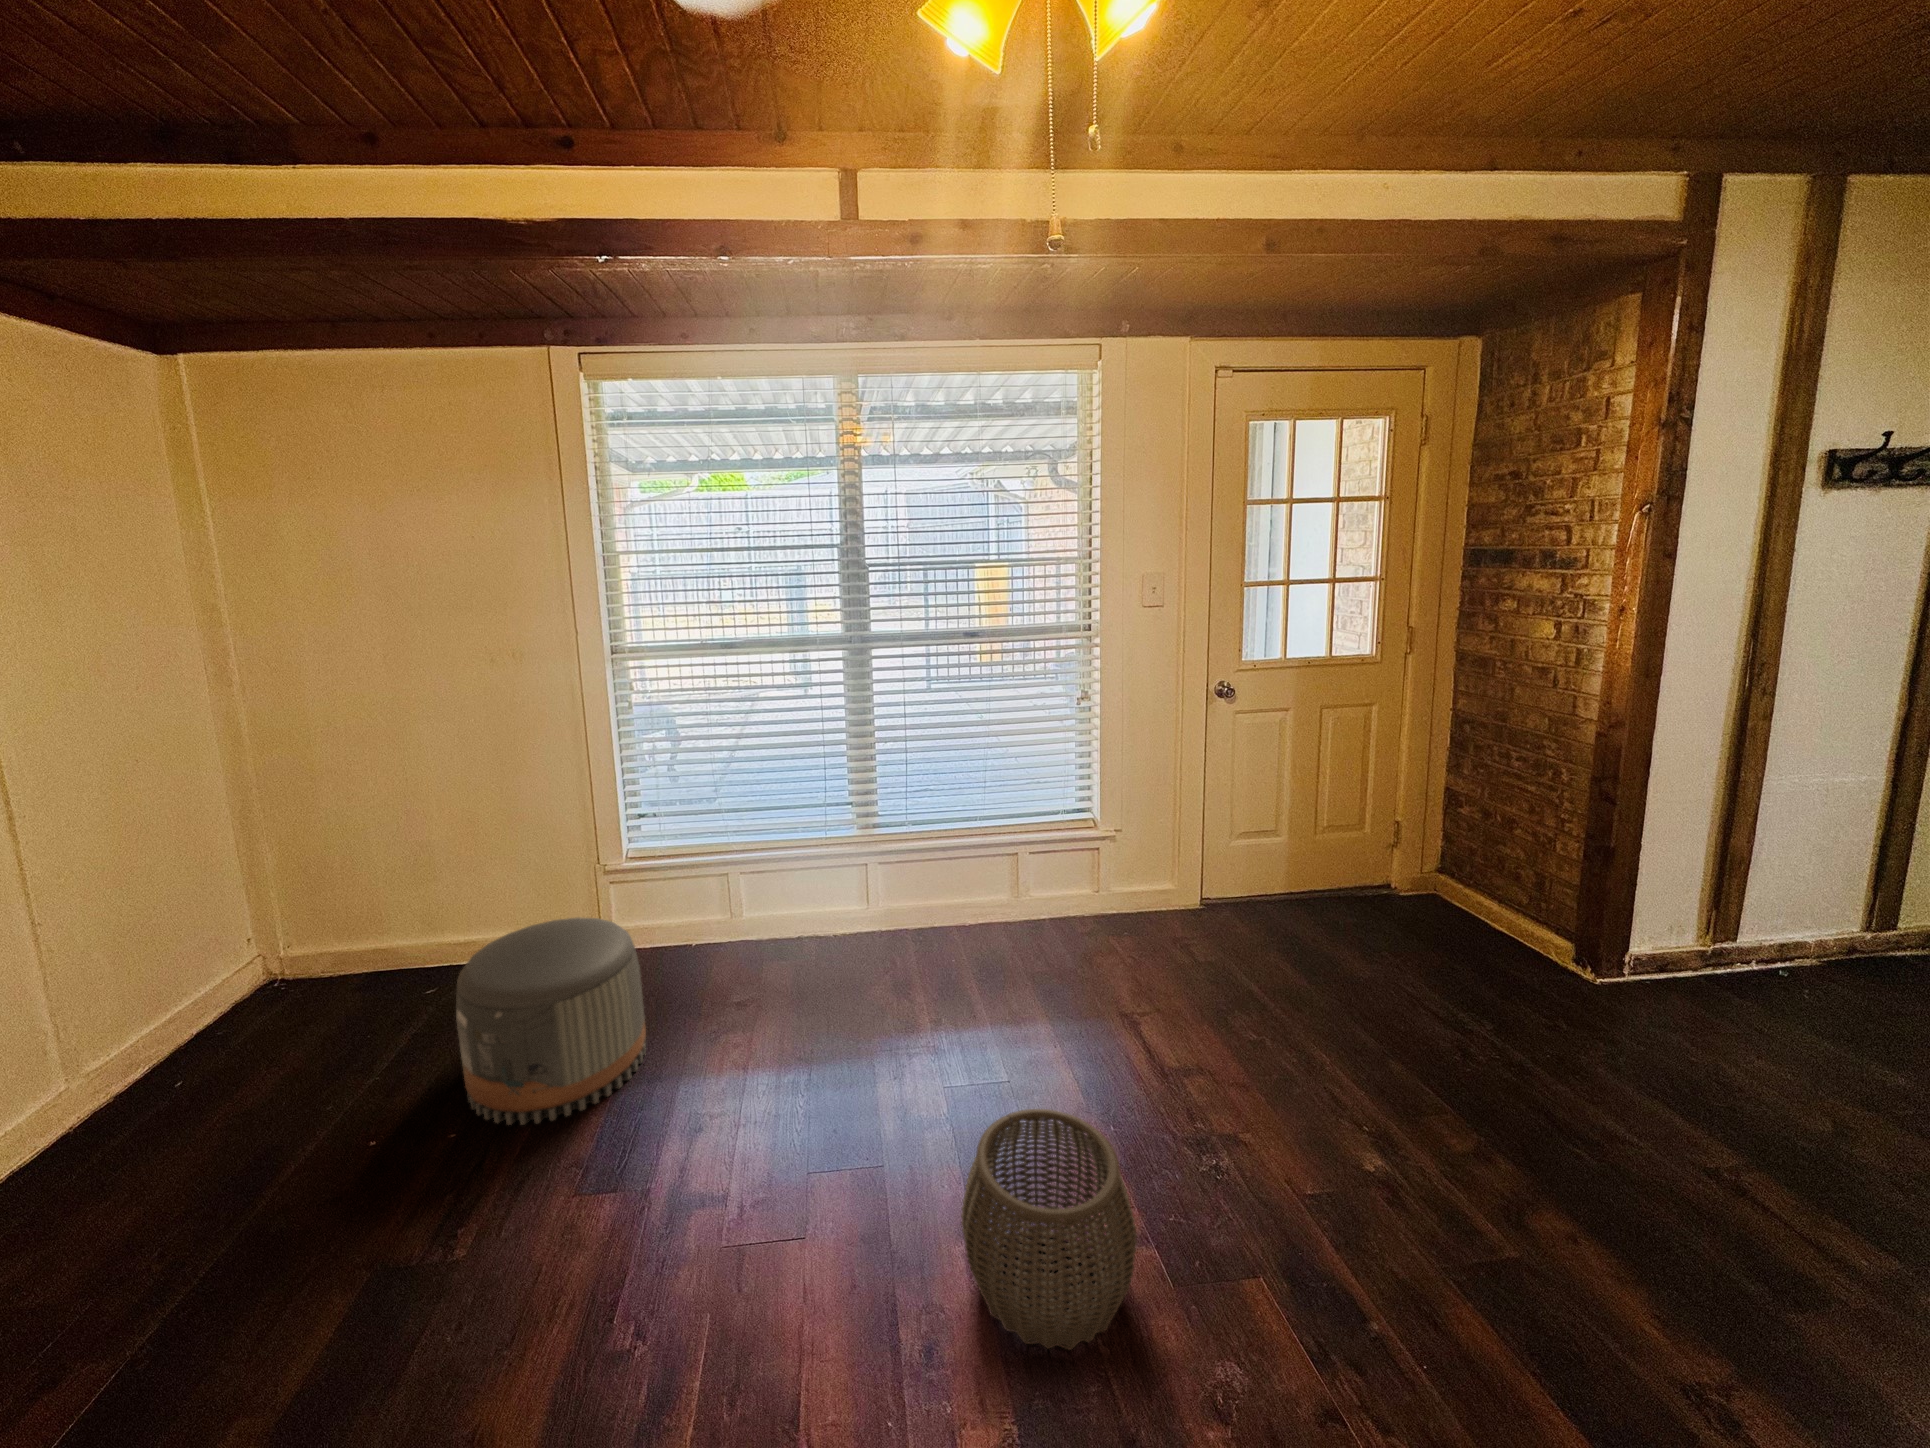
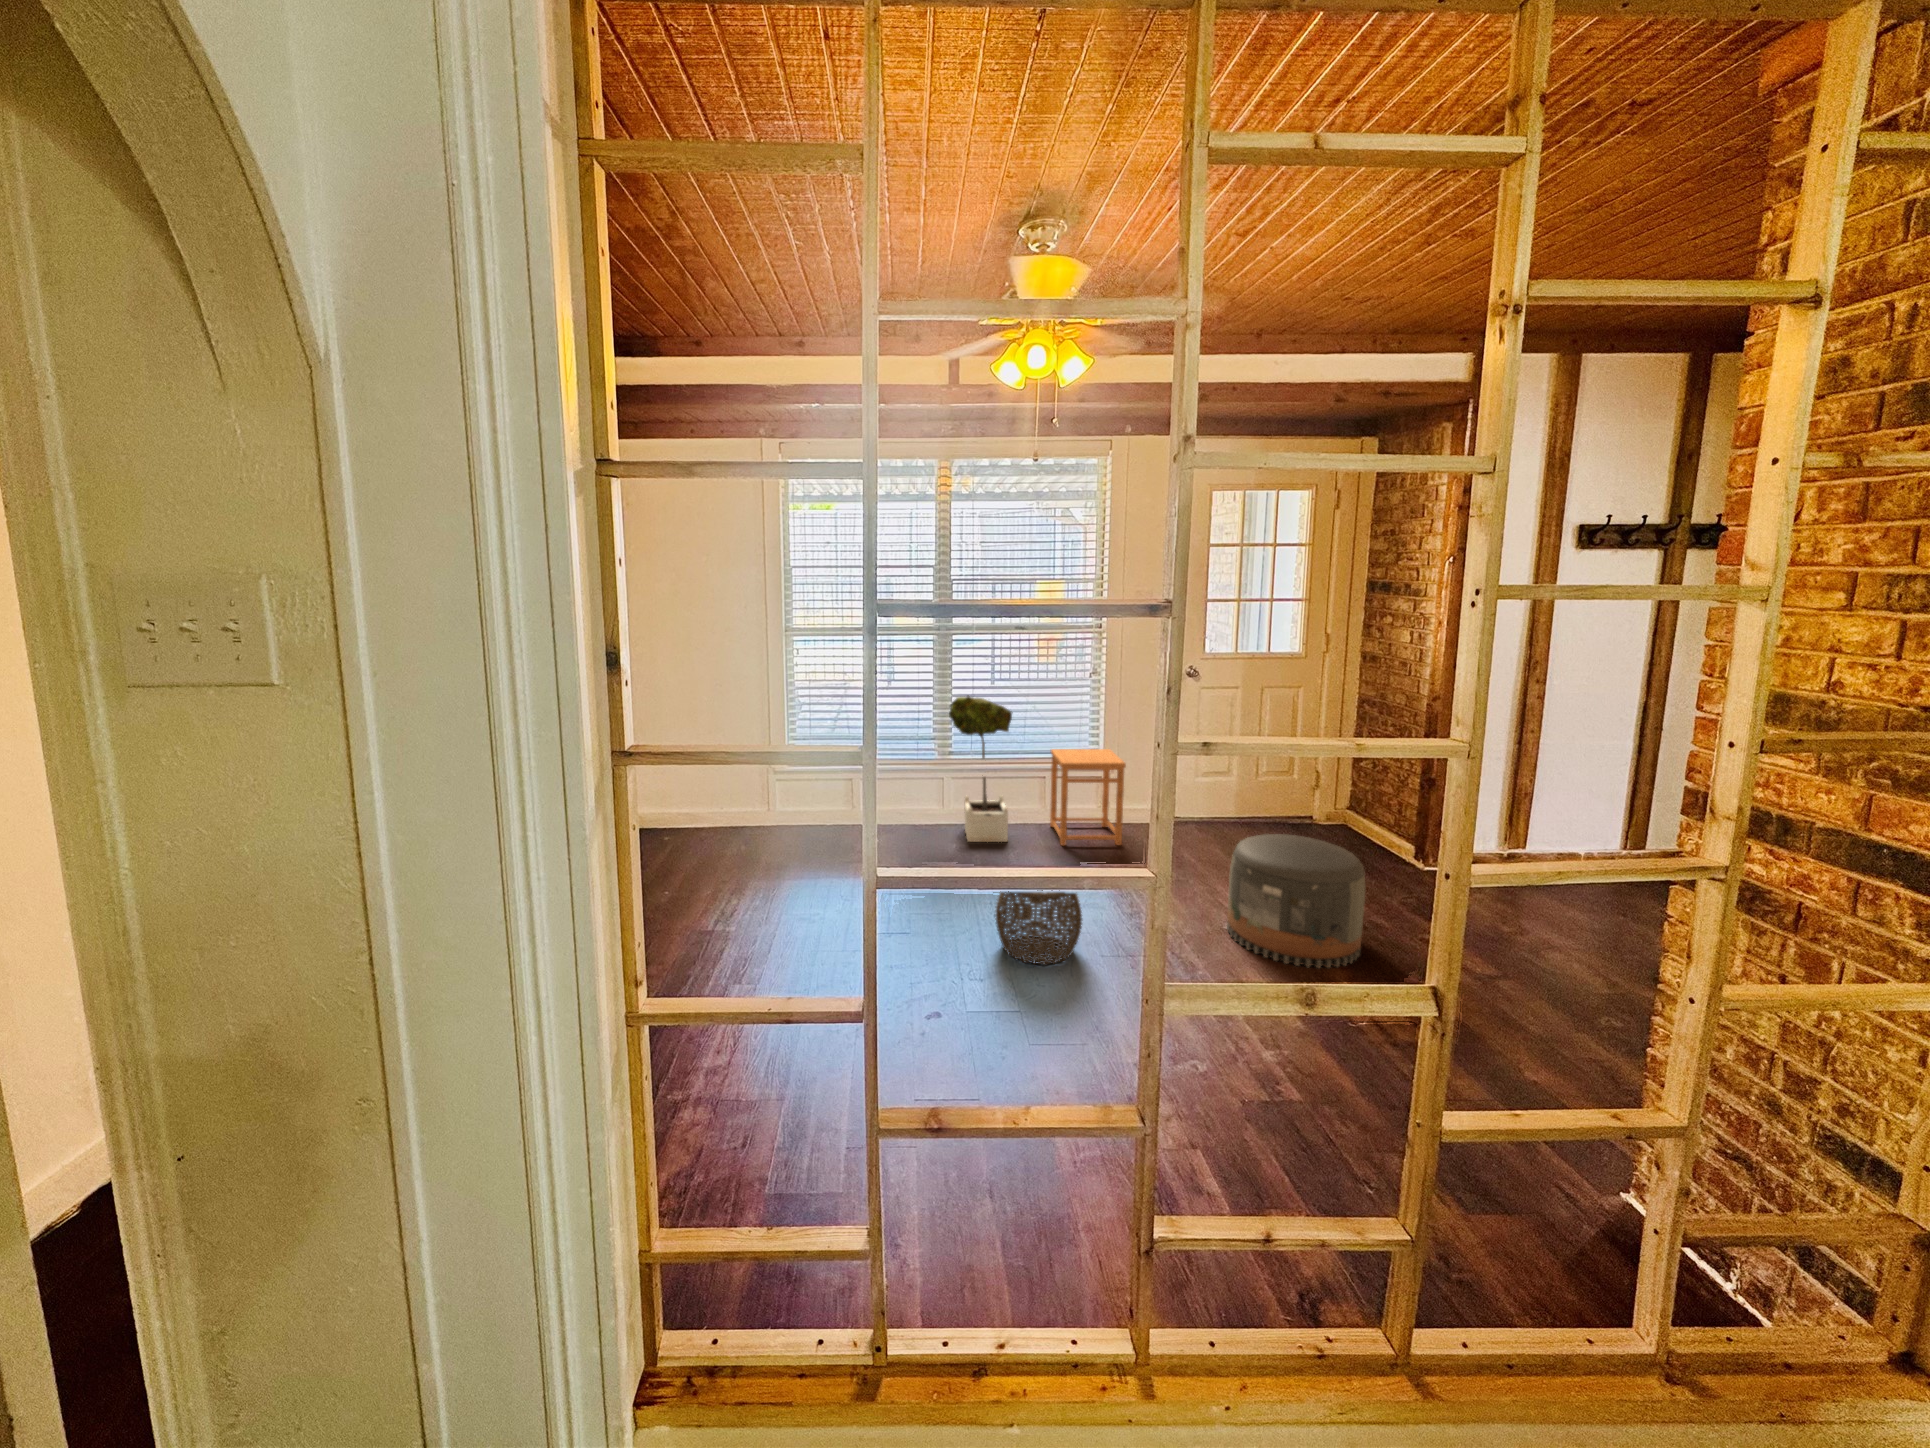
potted tree: none [868,745,967,968] -> present [949,695,1012,842]
side table: none [1023,808,1143,967] -> present [1050,749,1126,845]
pouf: present [456,917,646,1125] -> present [1227,834,1365,968]

